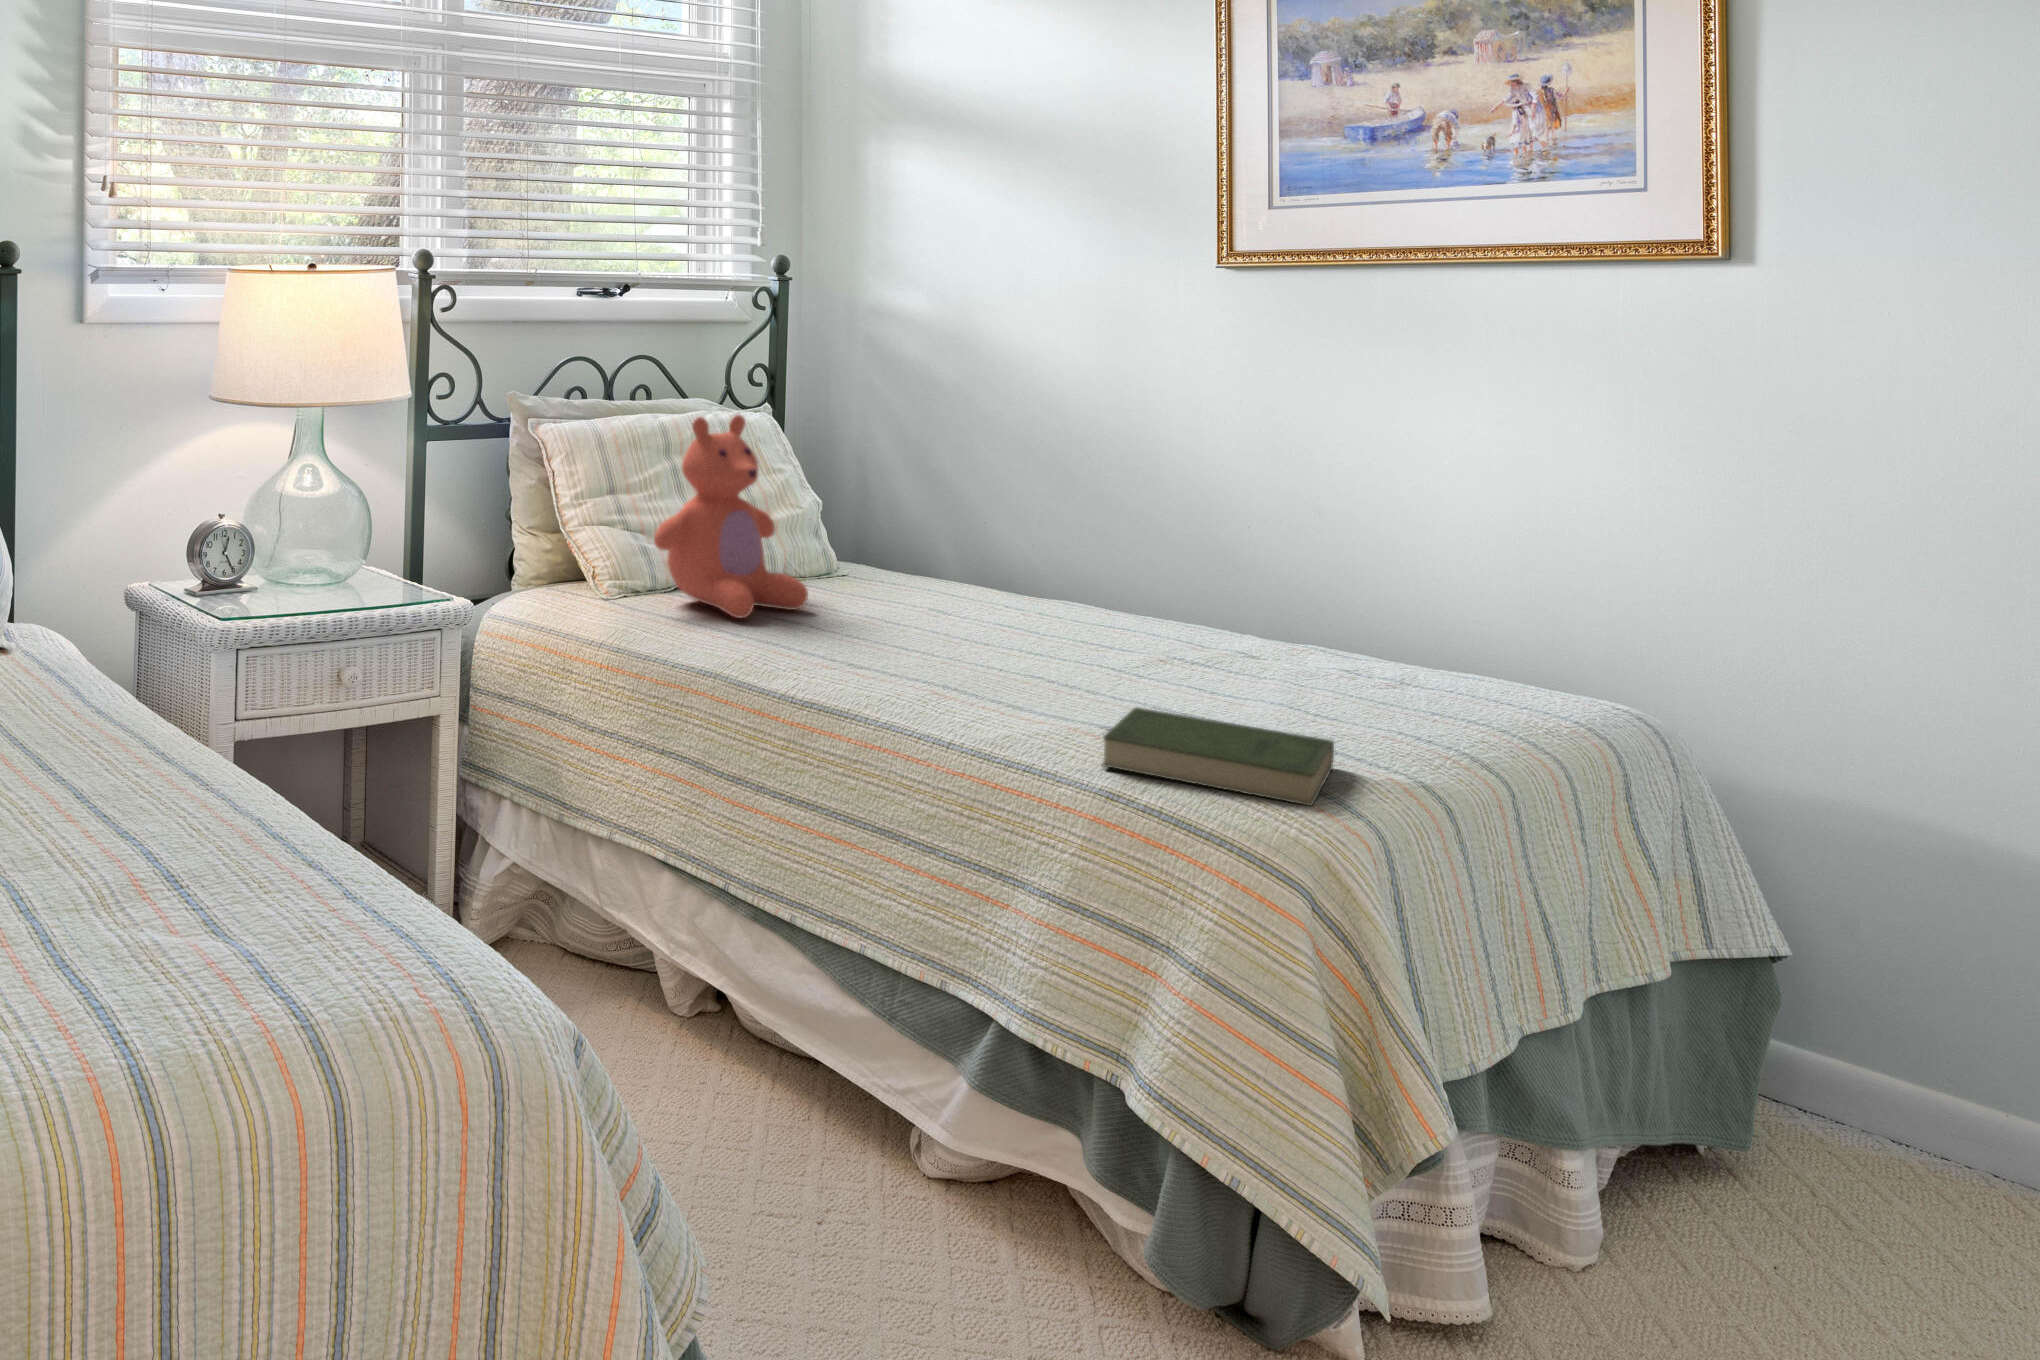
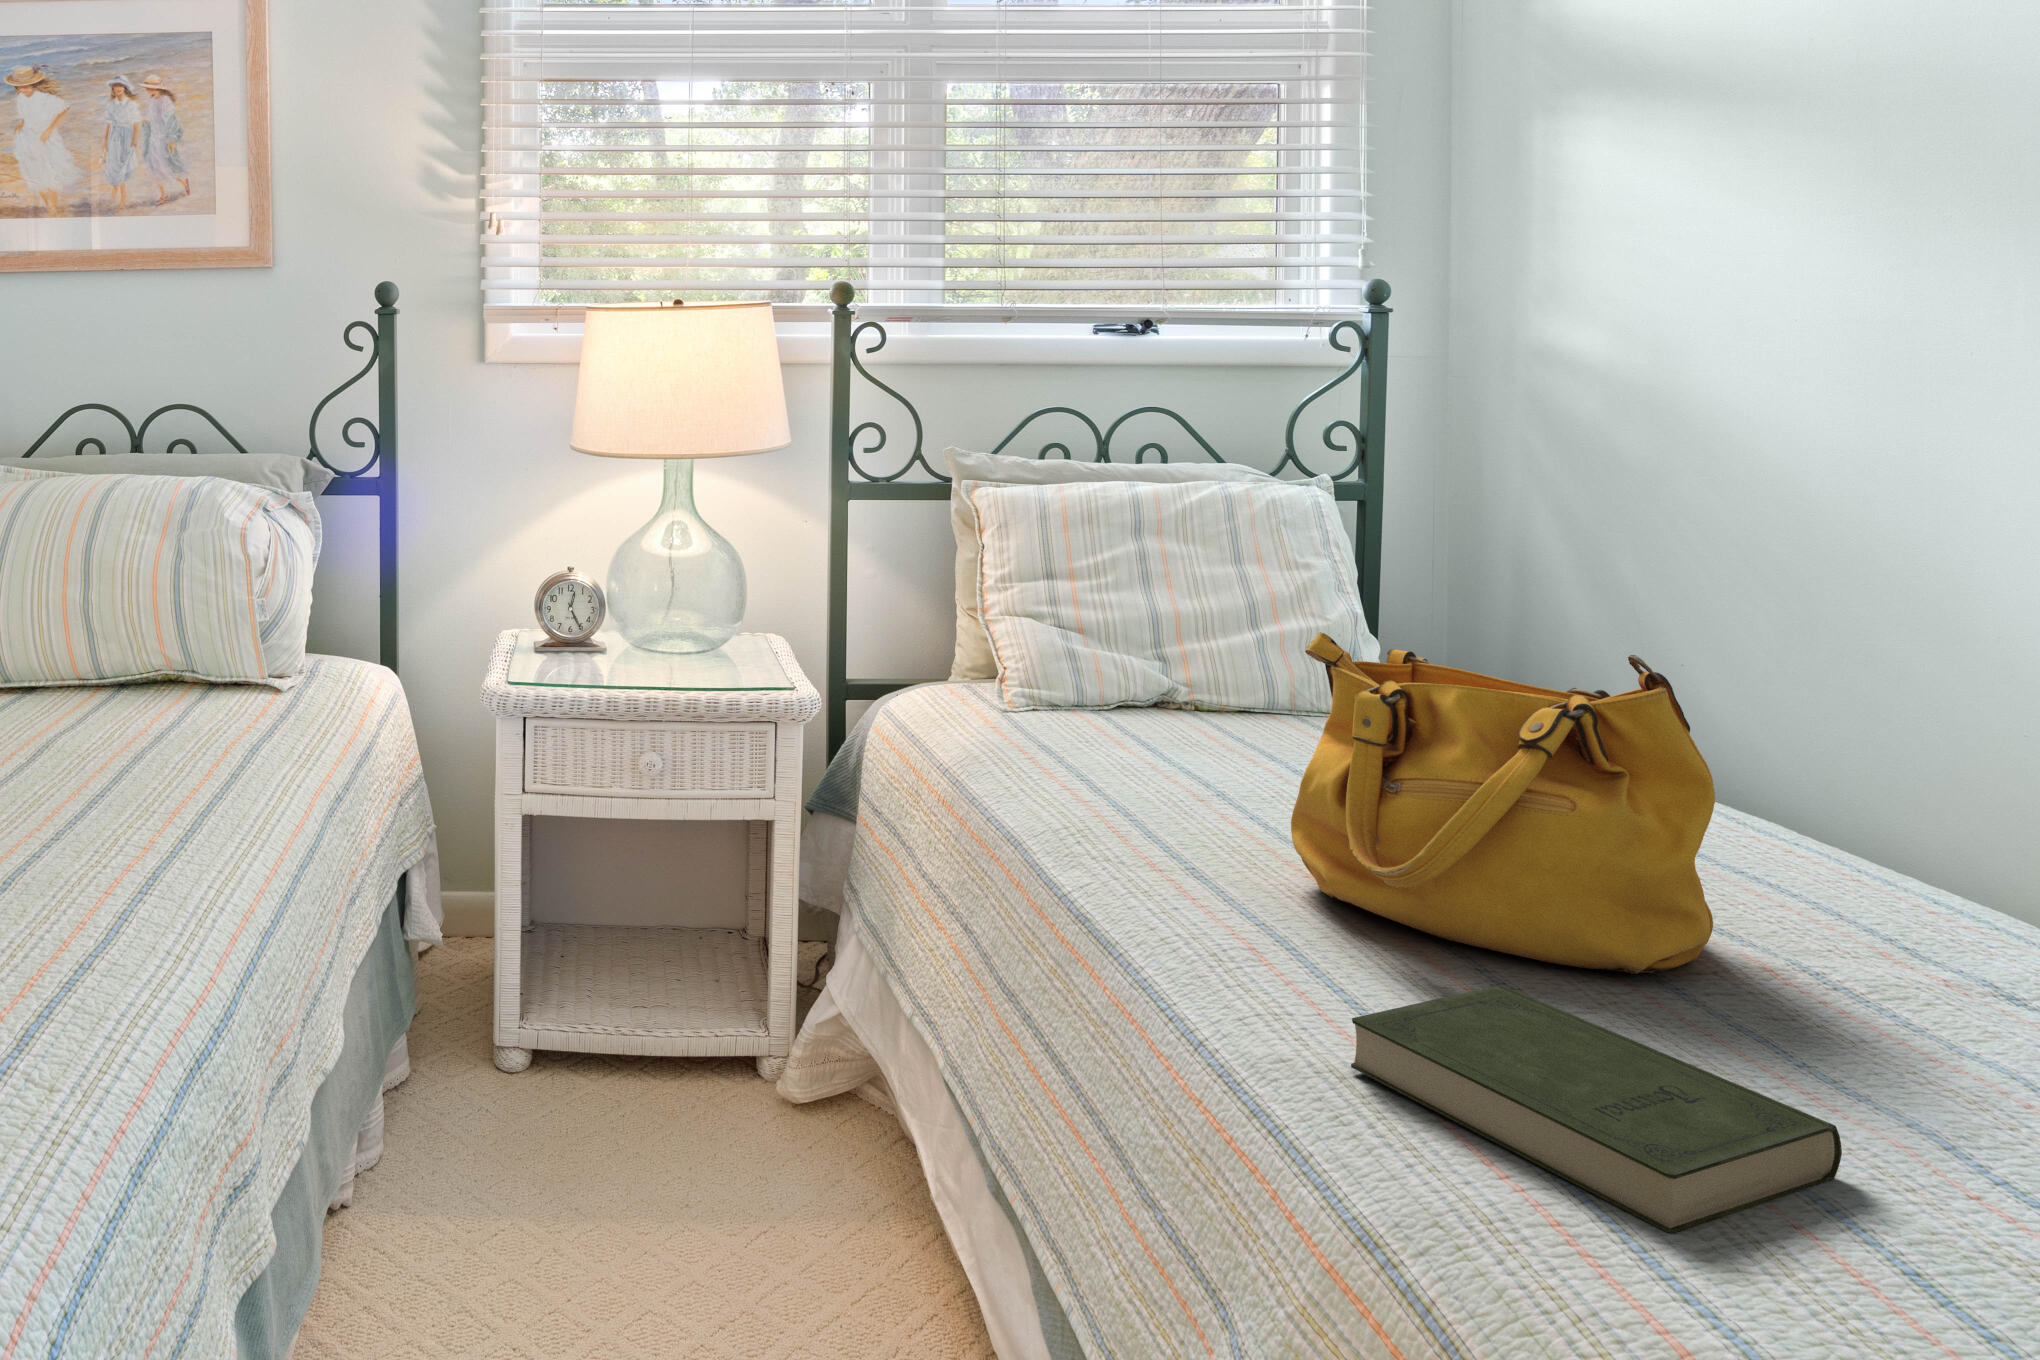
teddy bear: present [654,415,808,618] -> none [1045,485,1262,759]
handbag: none [930,506,1175,697] -> present [1291,632,1715,974]

